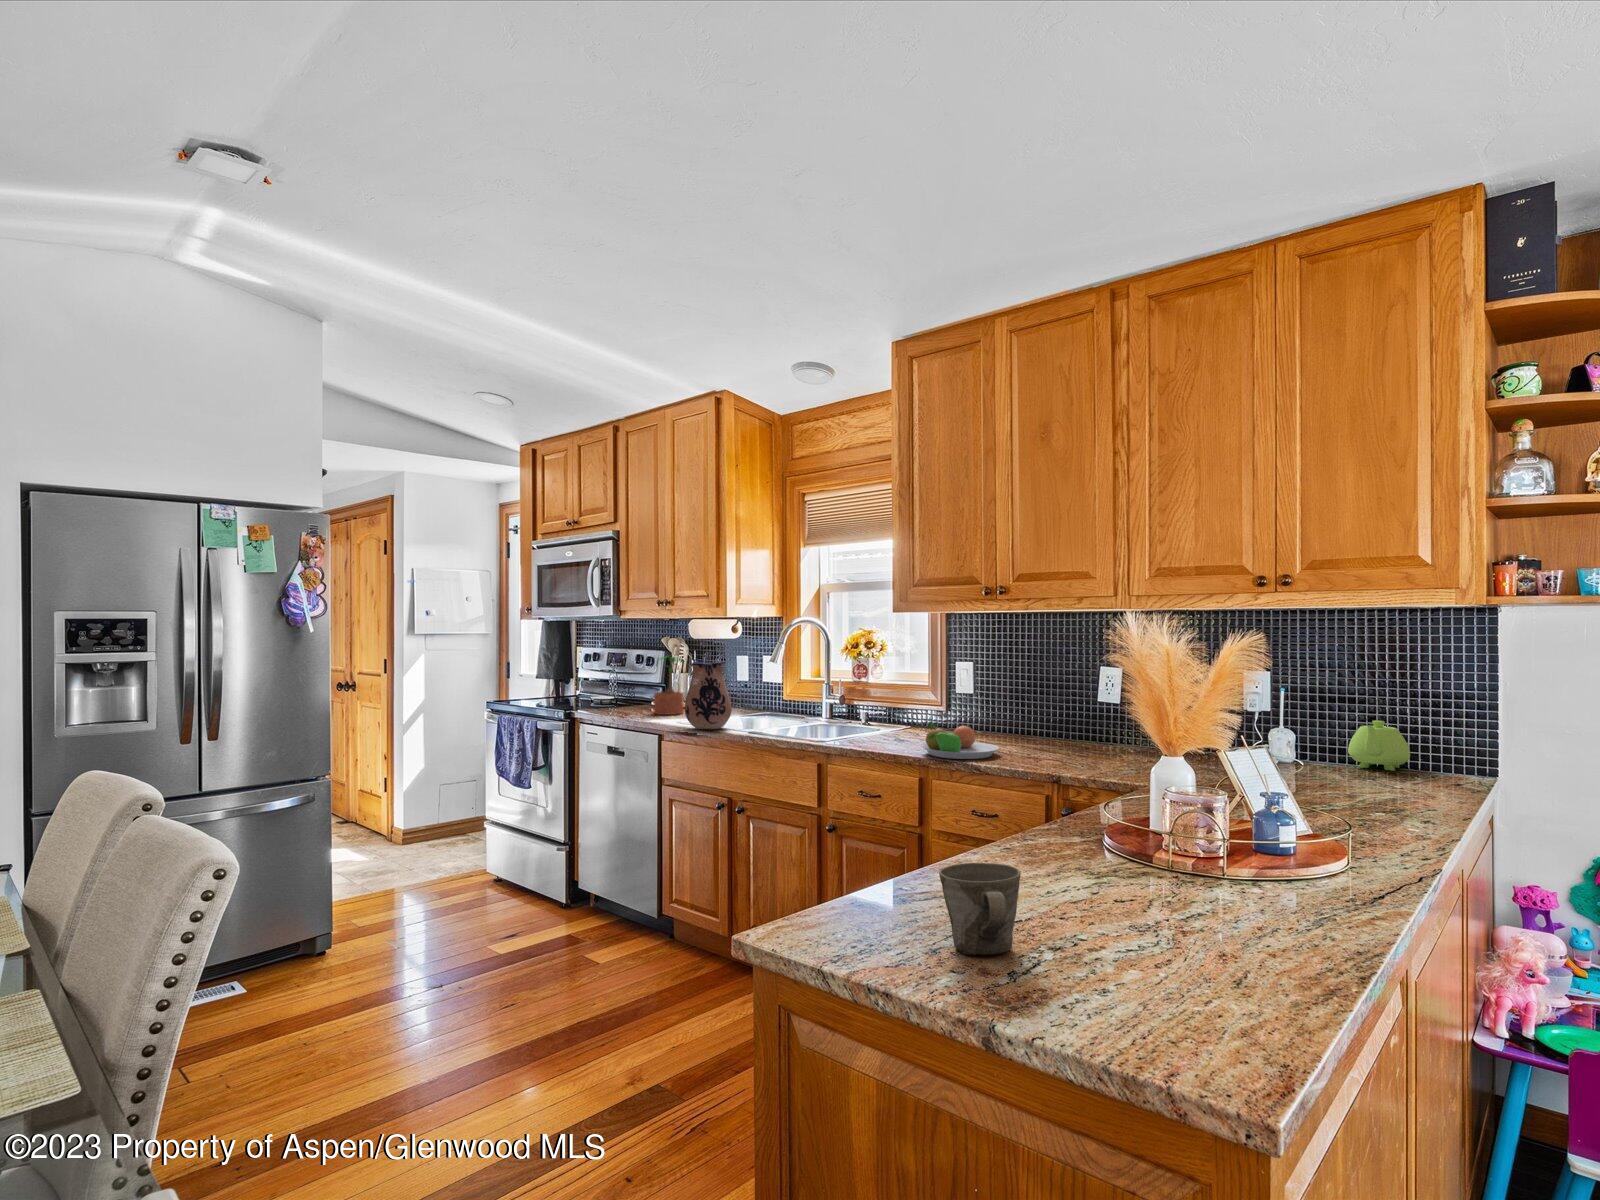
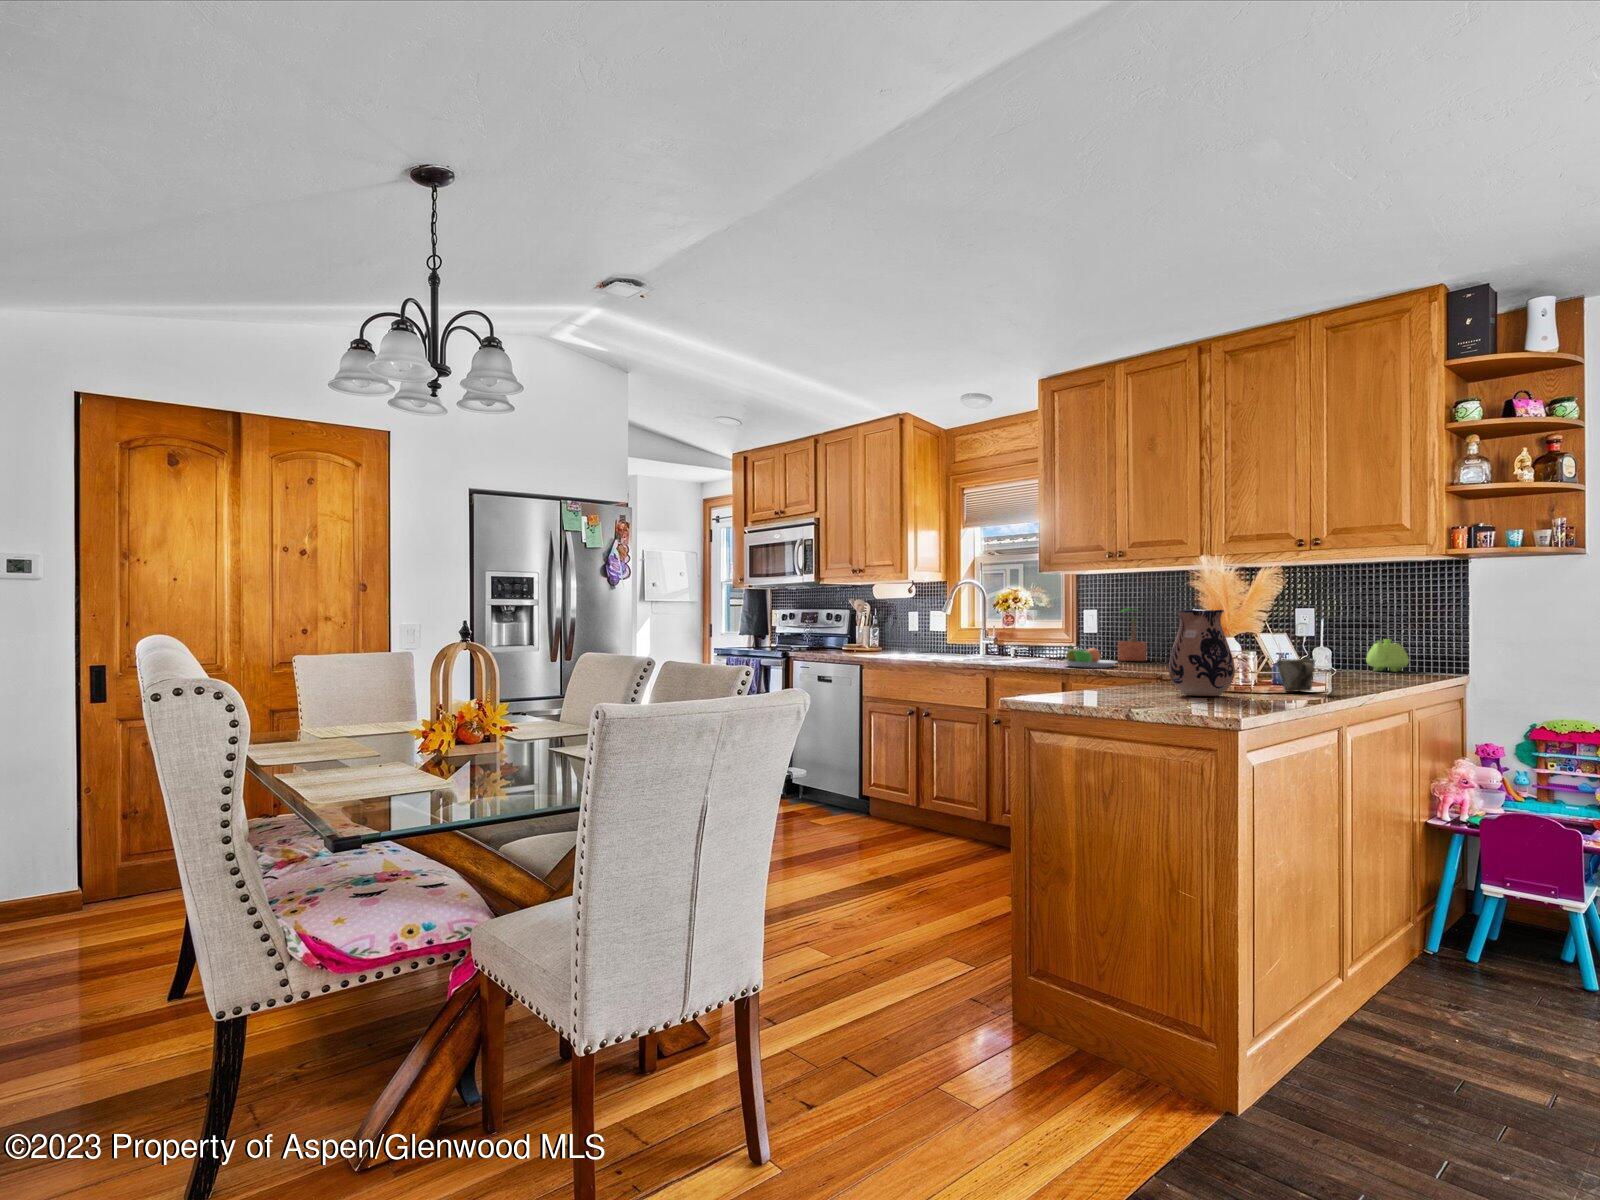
potted plant: present [654,656,684,715] -> present [1118,608,1146,661]
ceramic pitcher: present [685,662,732,729] -> present [1169,610,1235,696]
mug: present [939,863,1021,955] -> present [1277,659,1315,692]

